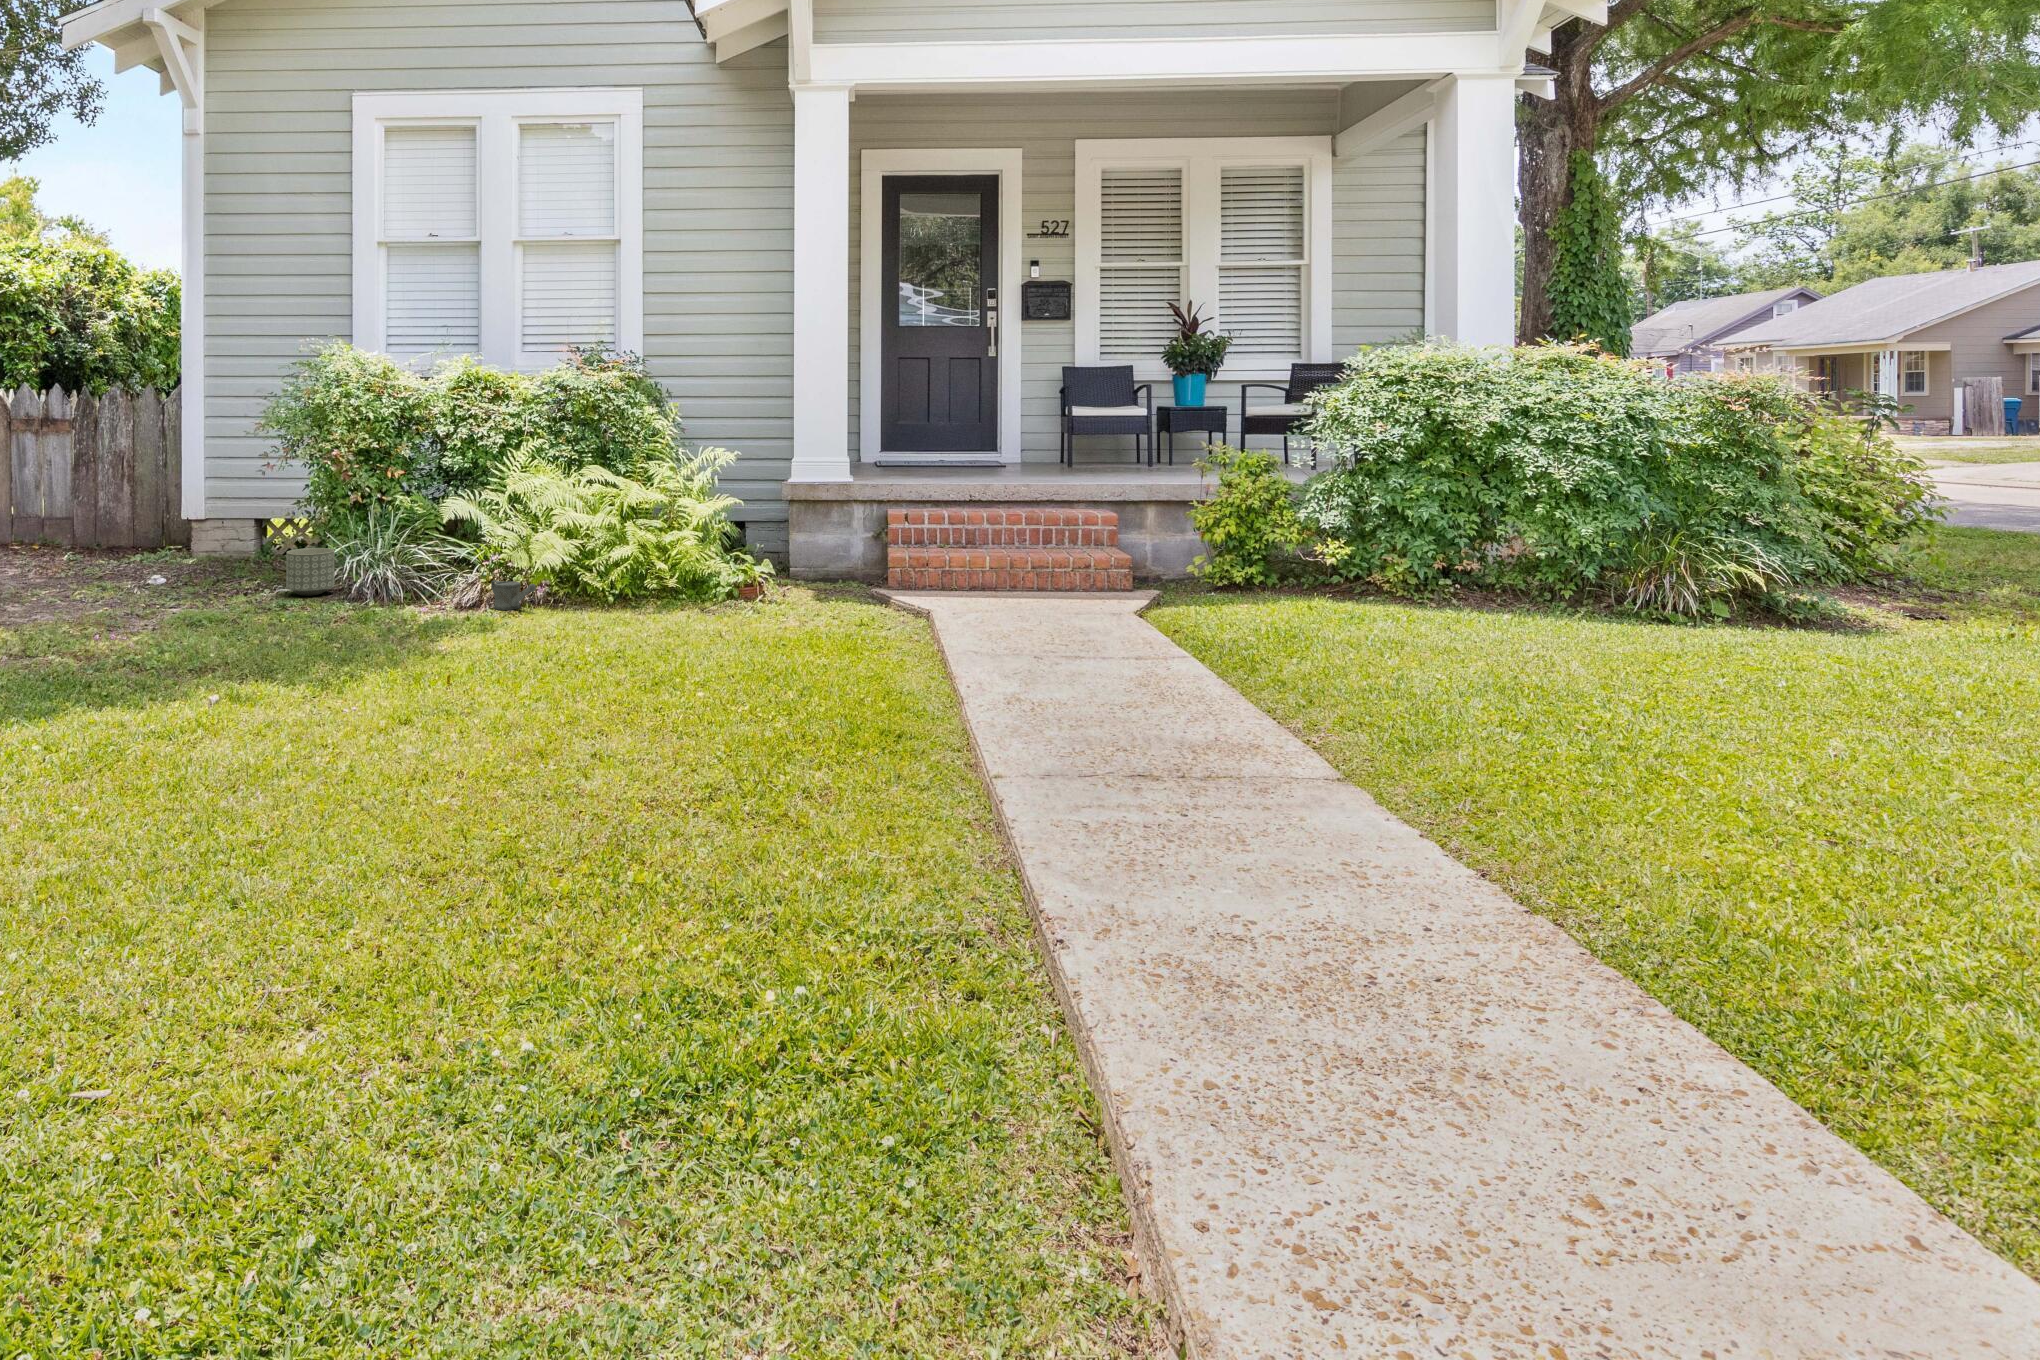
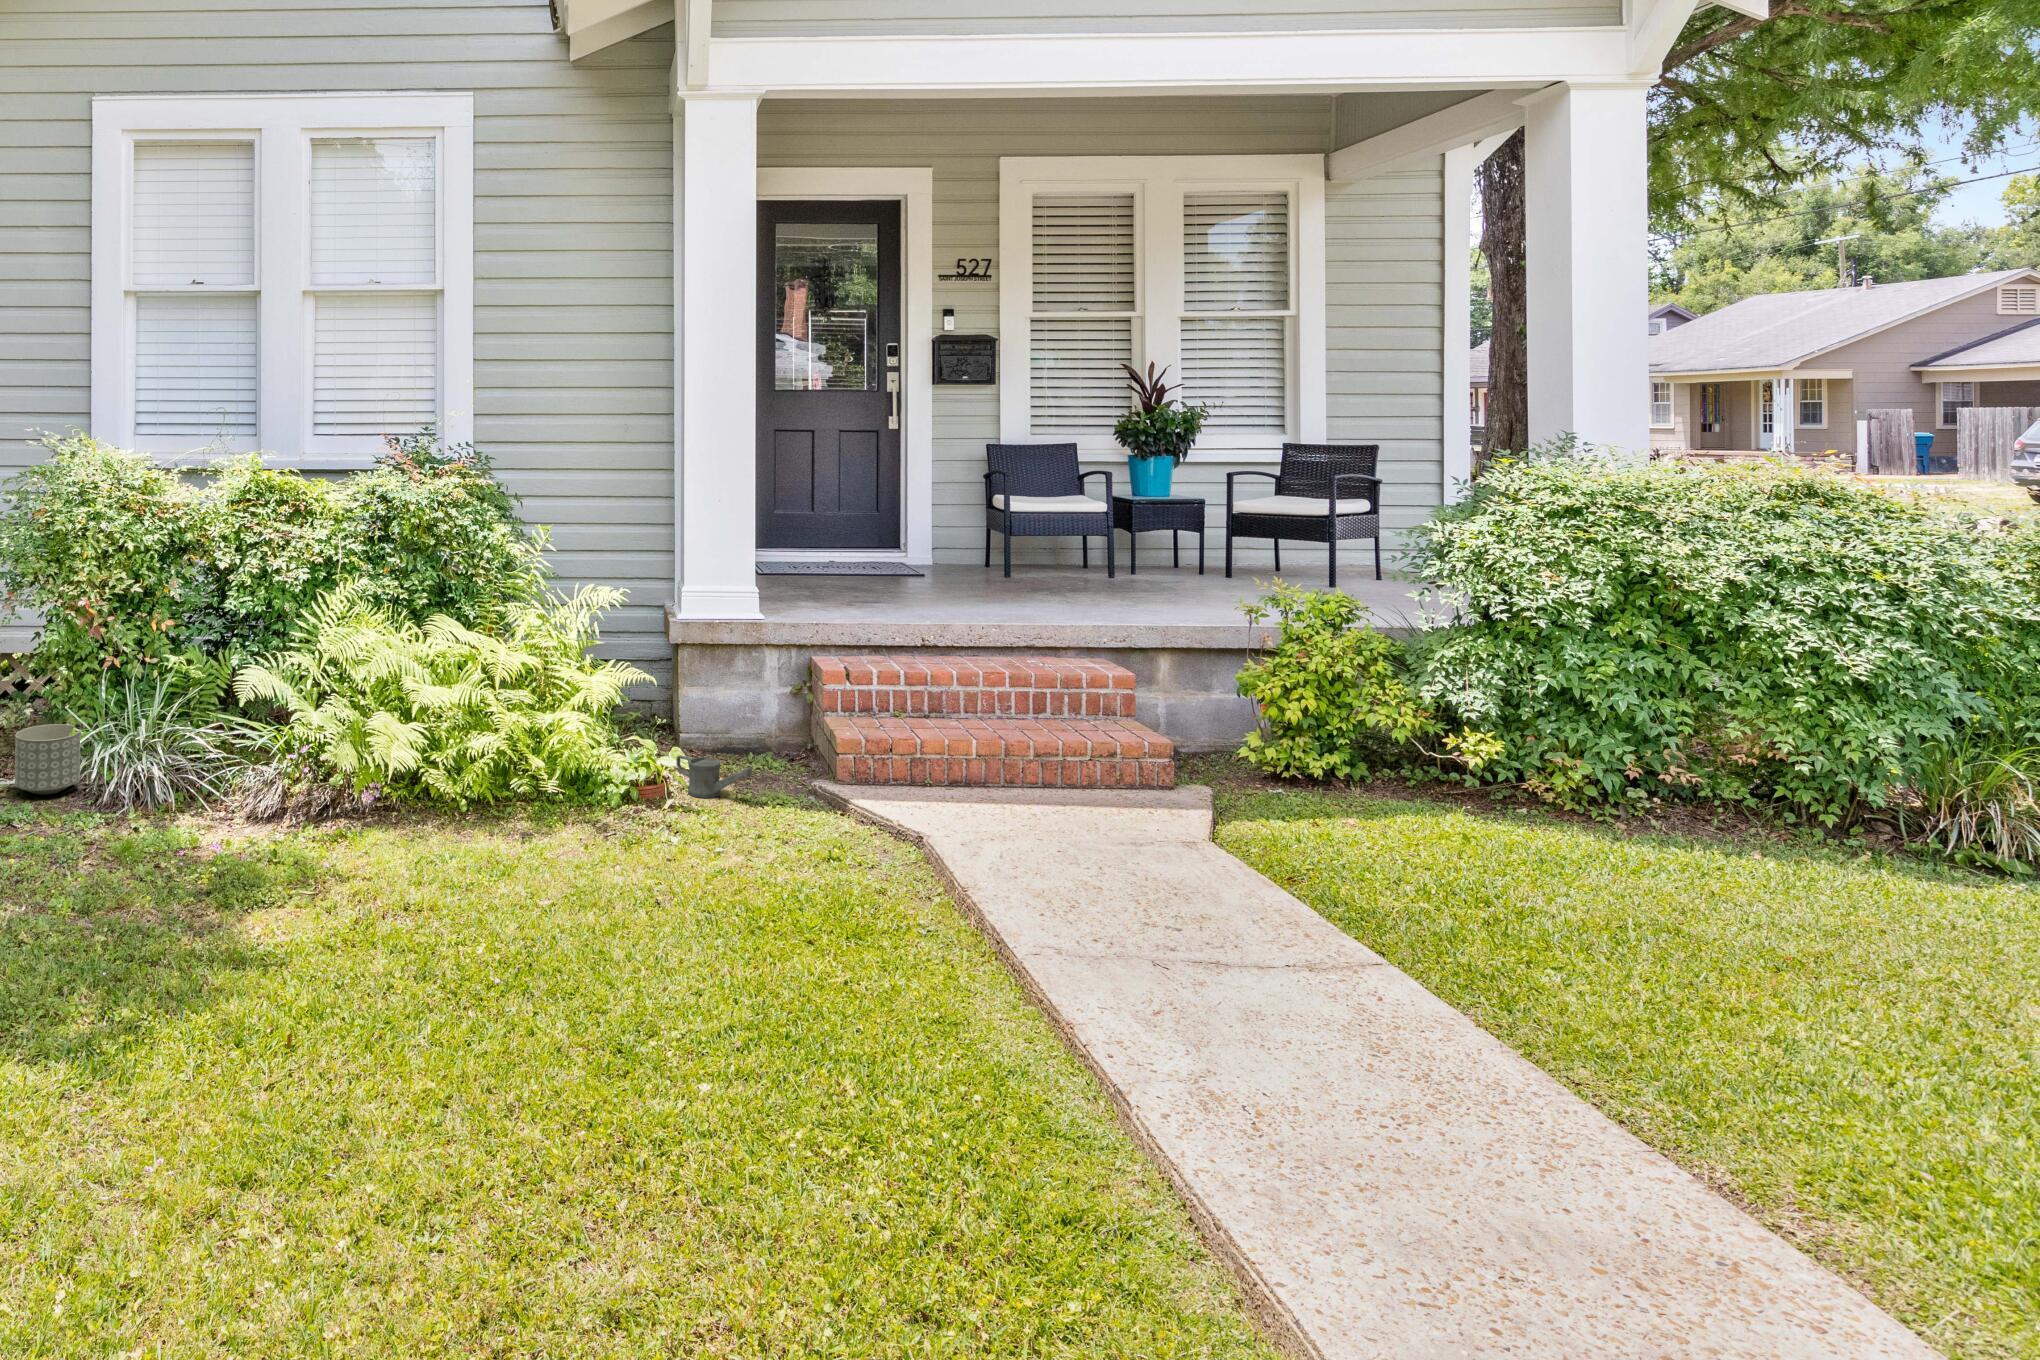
watering can: present [491,580,536,610] -> present [677,755,752,798]

